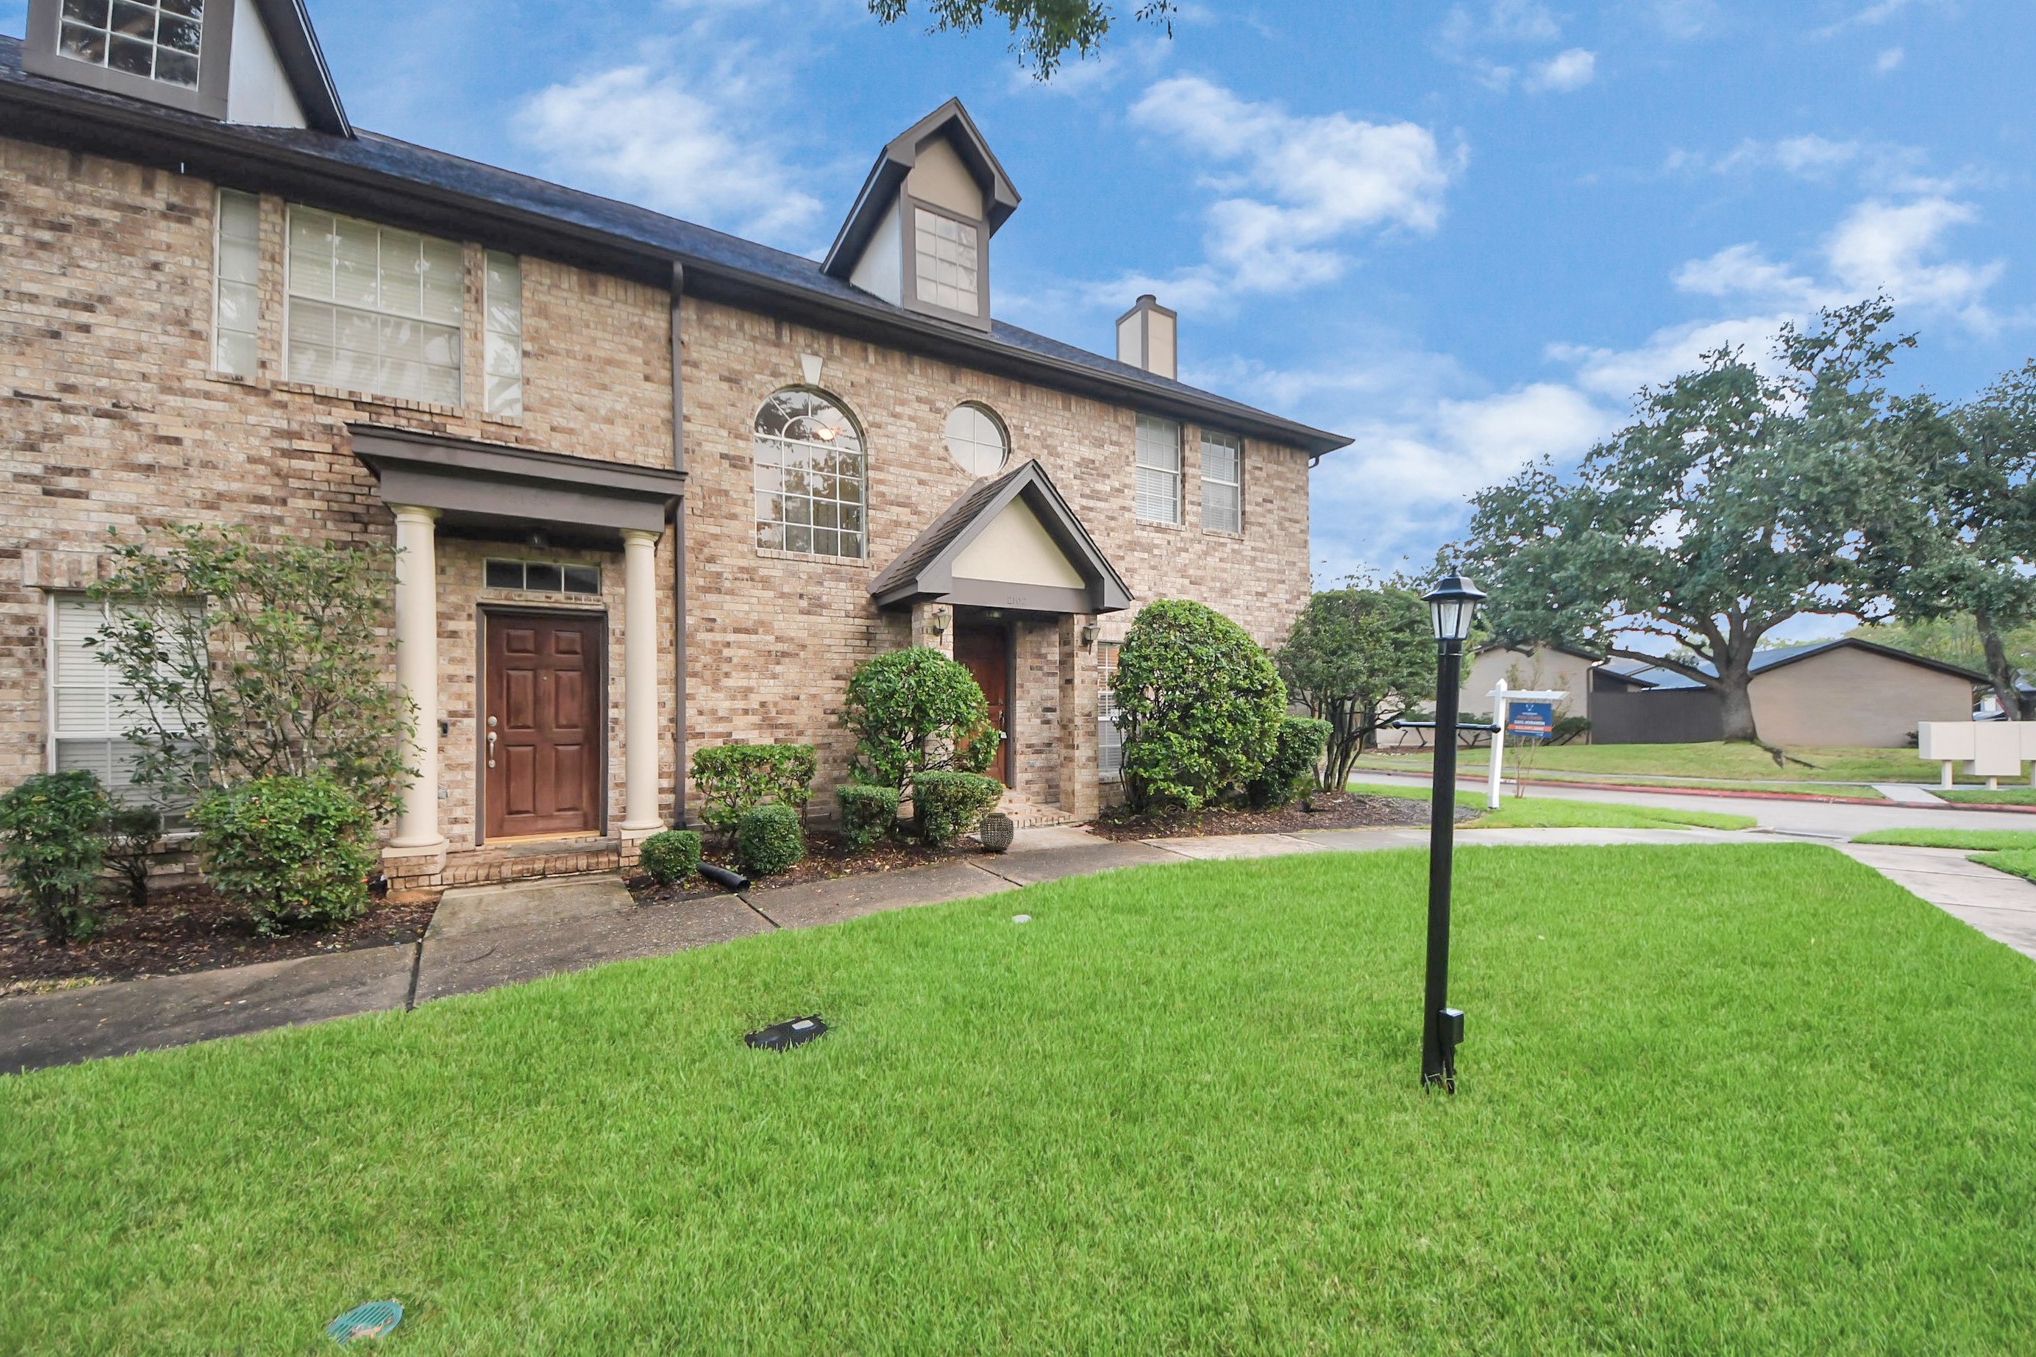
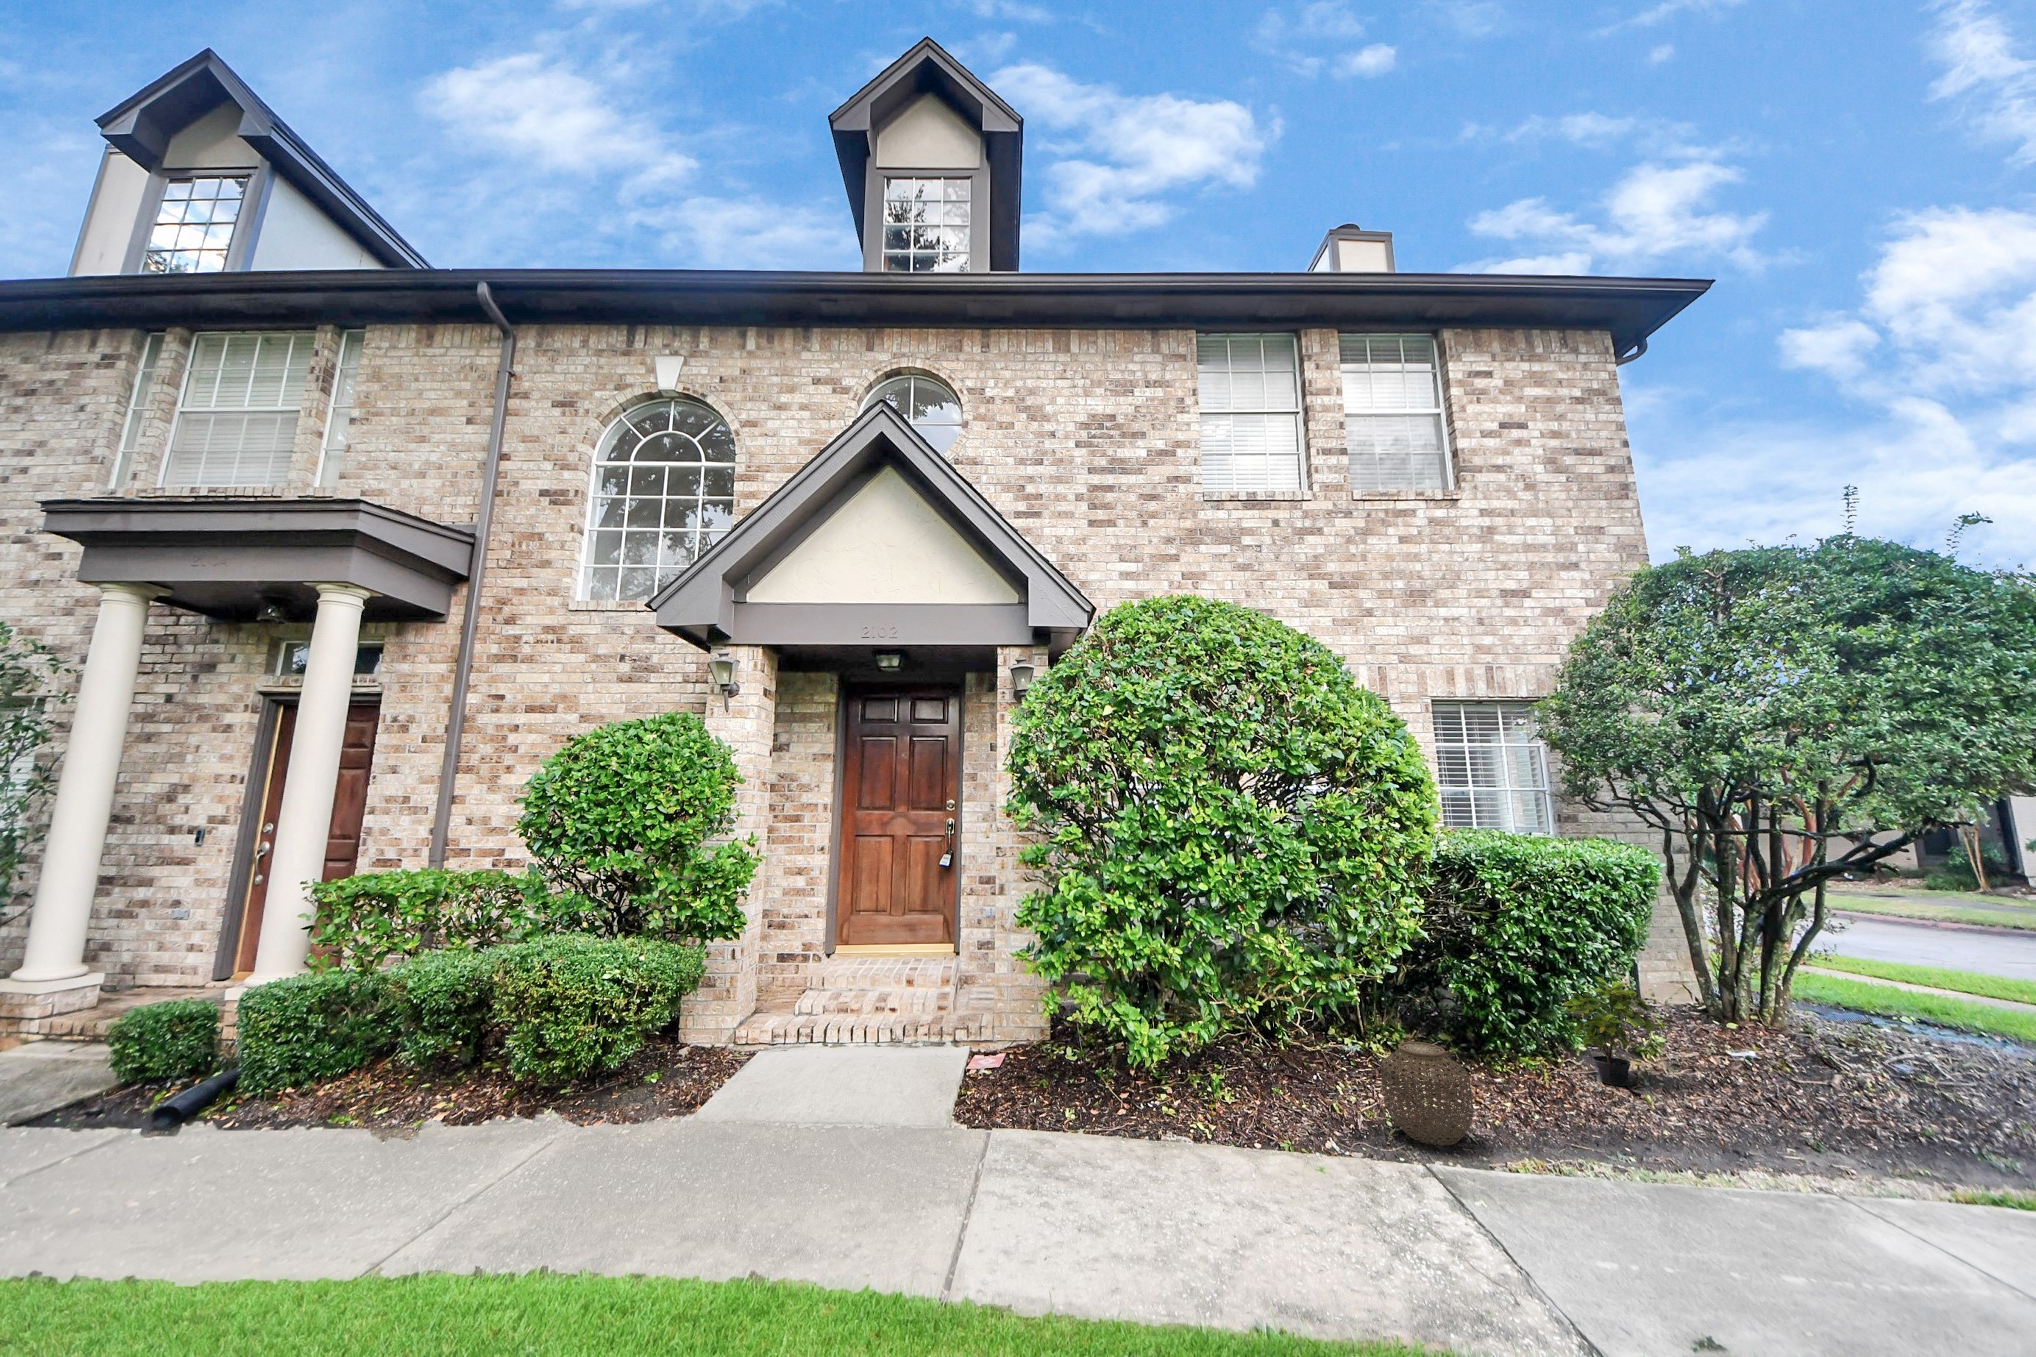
woven basket: present [980,813,1014,850] -> present [1381,1042,1474,1145]

